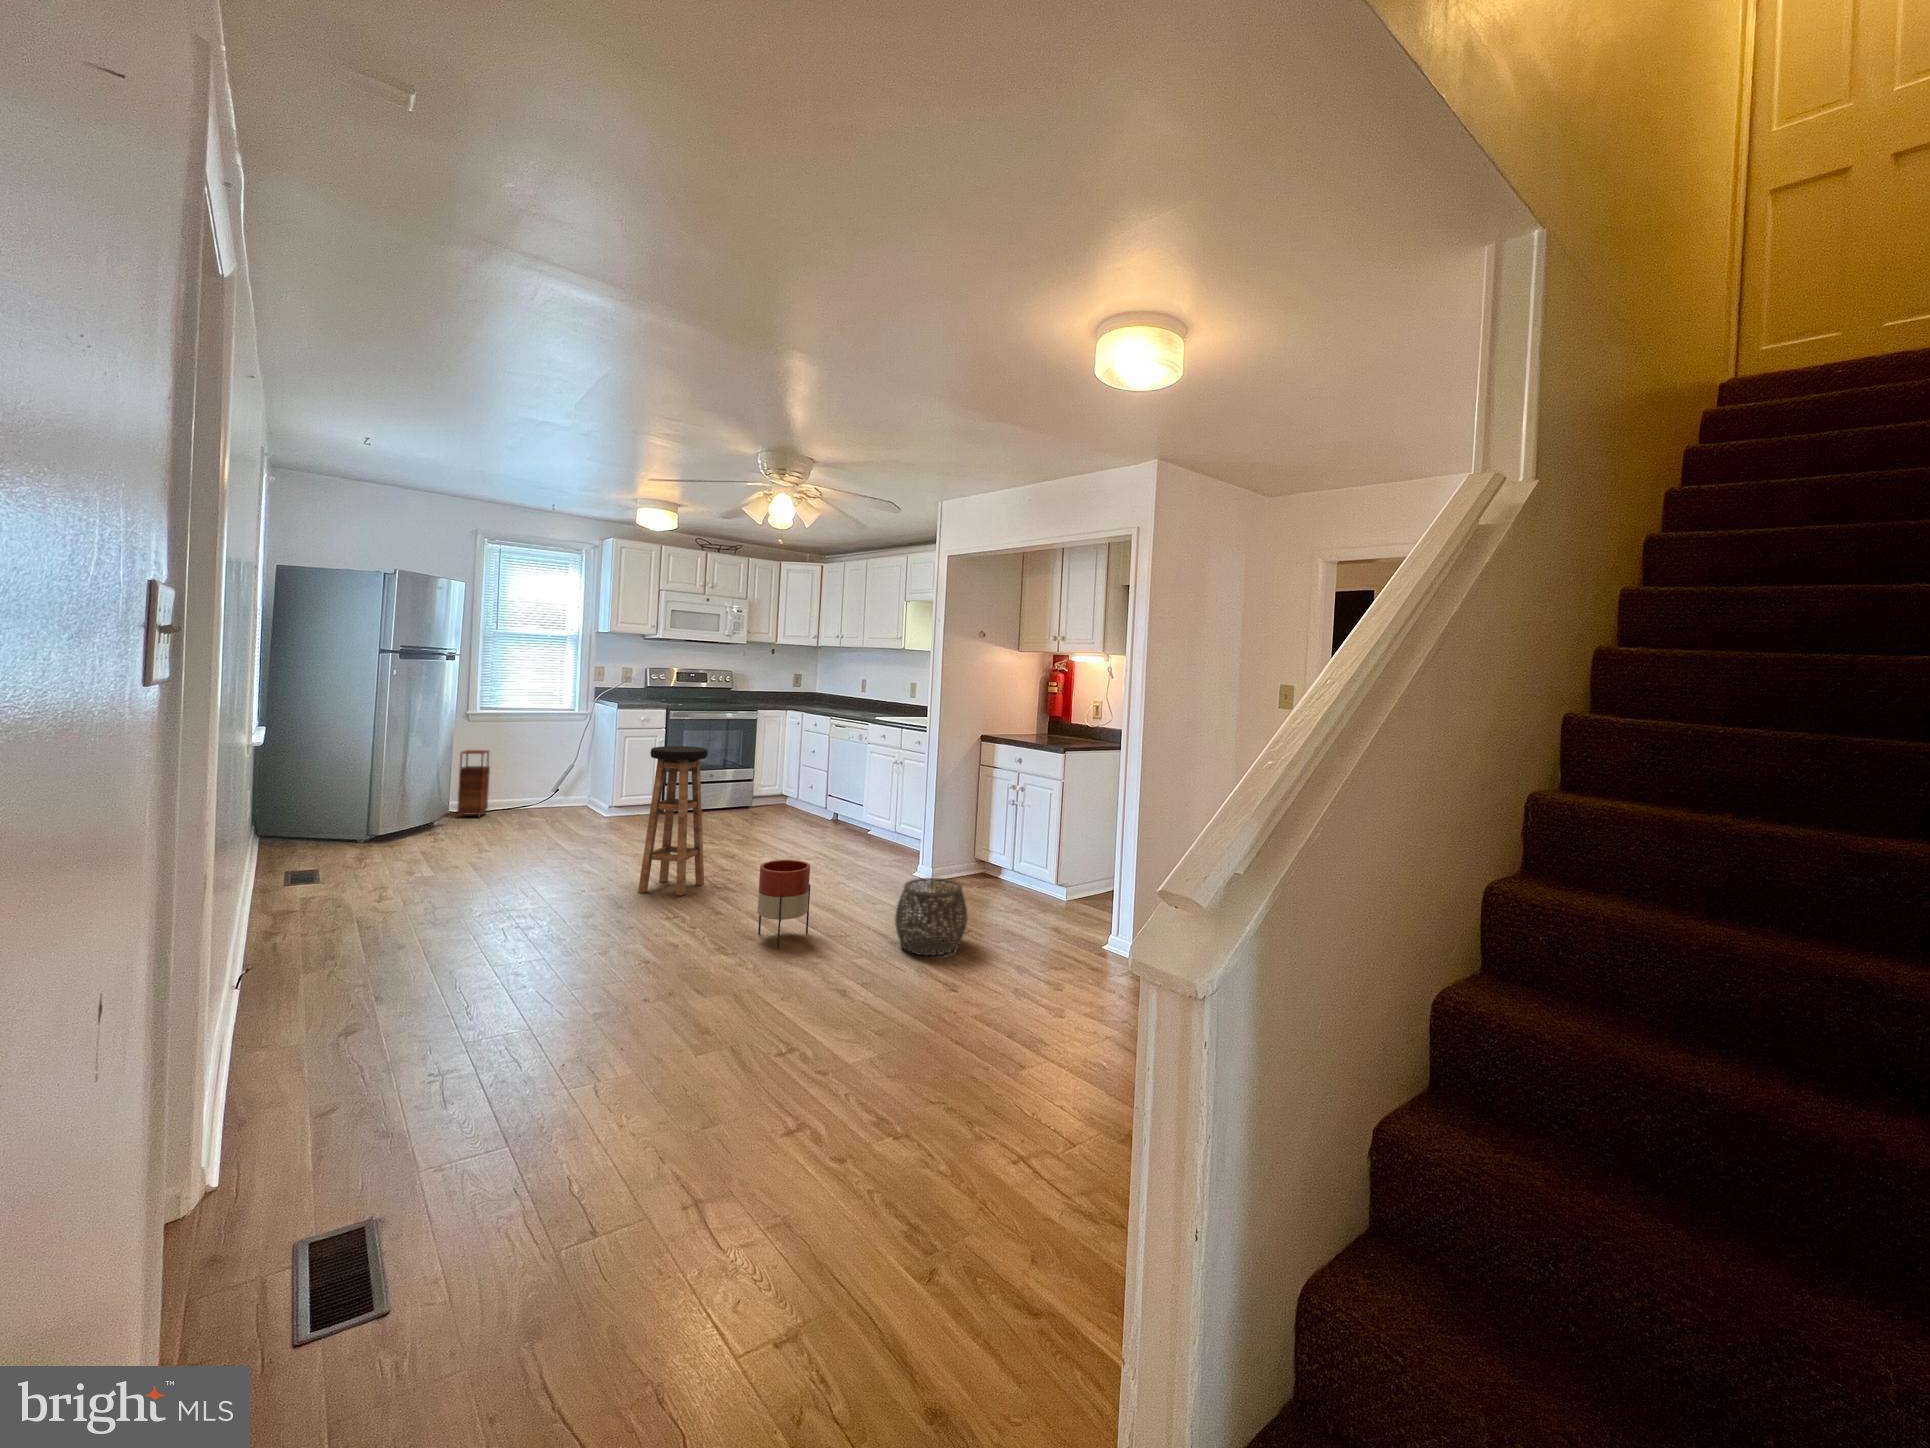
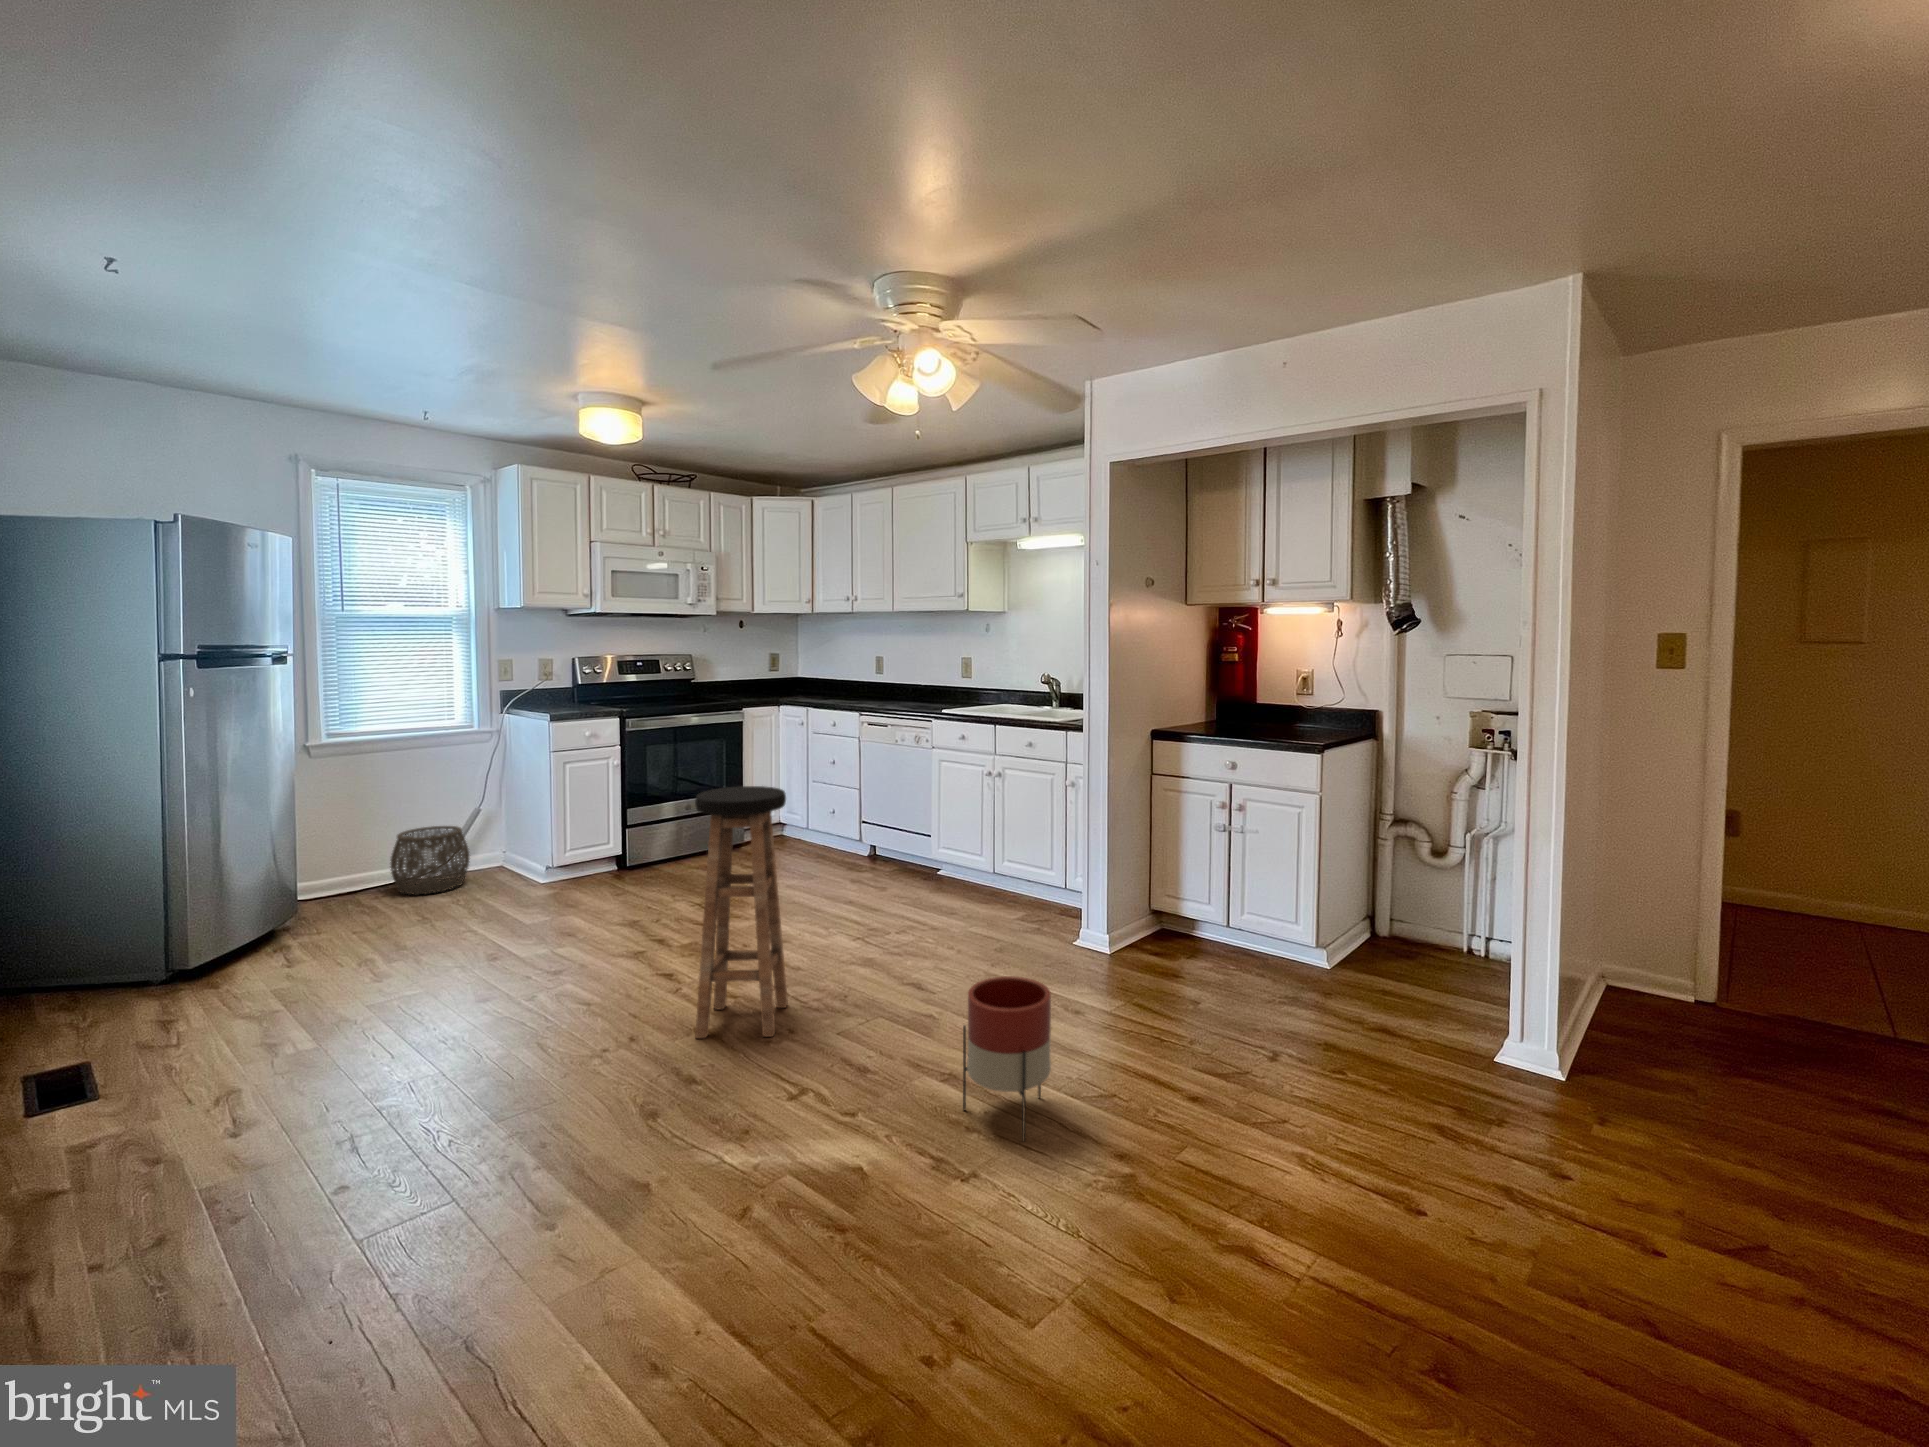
storage cabinet: present [457,750,490,817] -> none [304,802,355,914]
woven basket: present [895,878,967,956] -> present [390,826,470,895]

